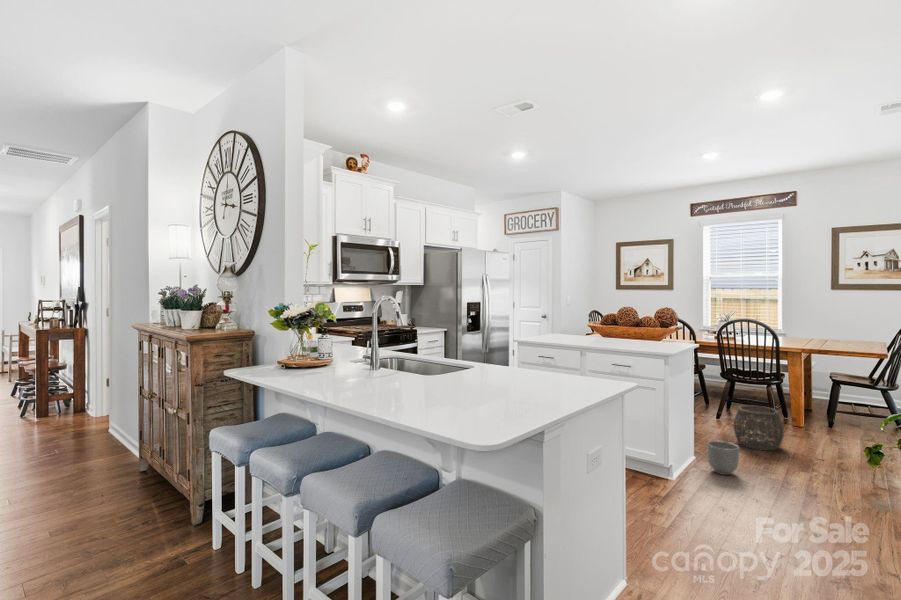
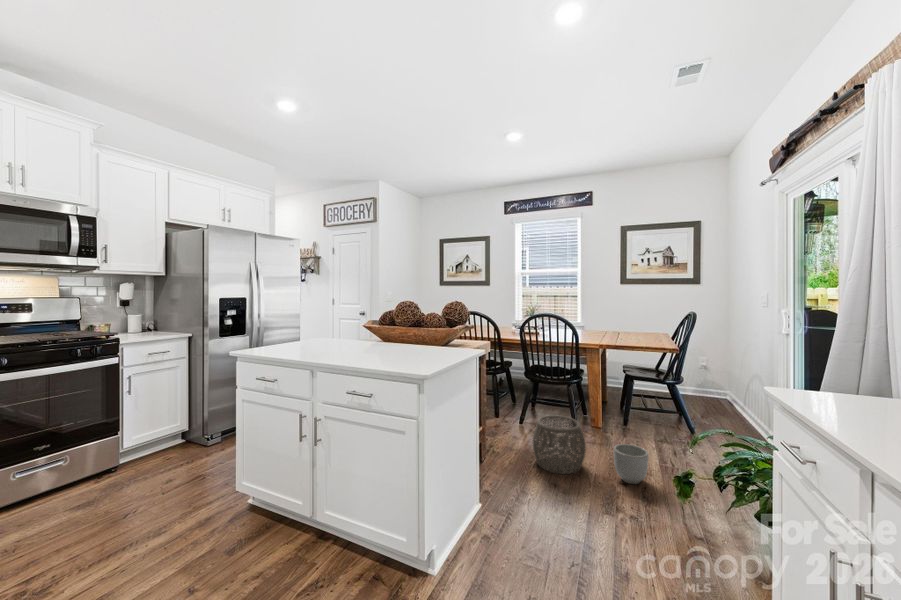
planter: present [707,441,740,475] -> present [614,444,648,484]

